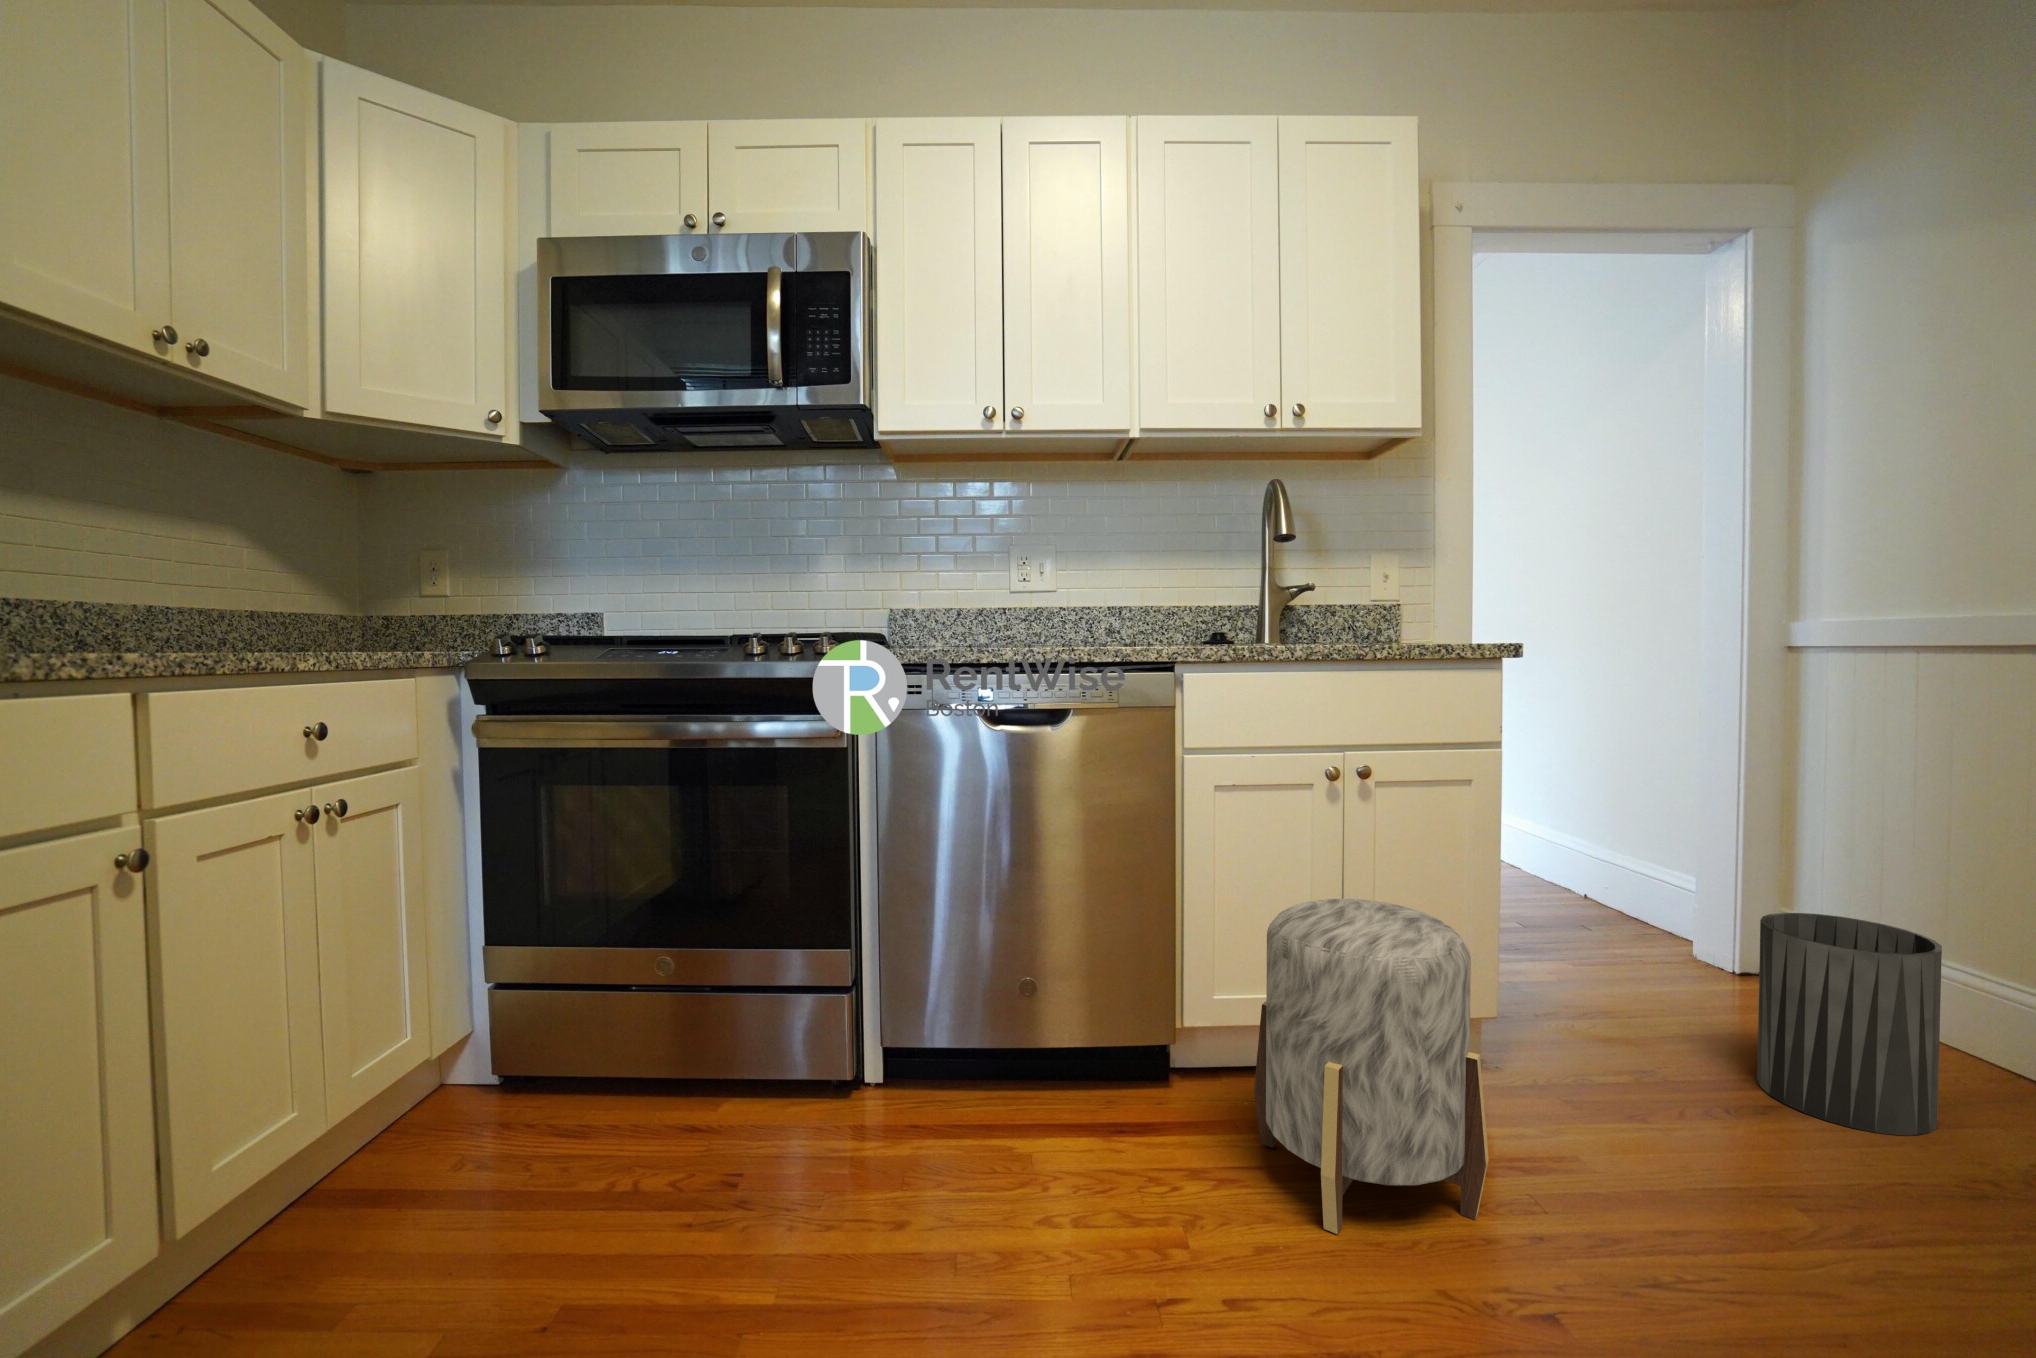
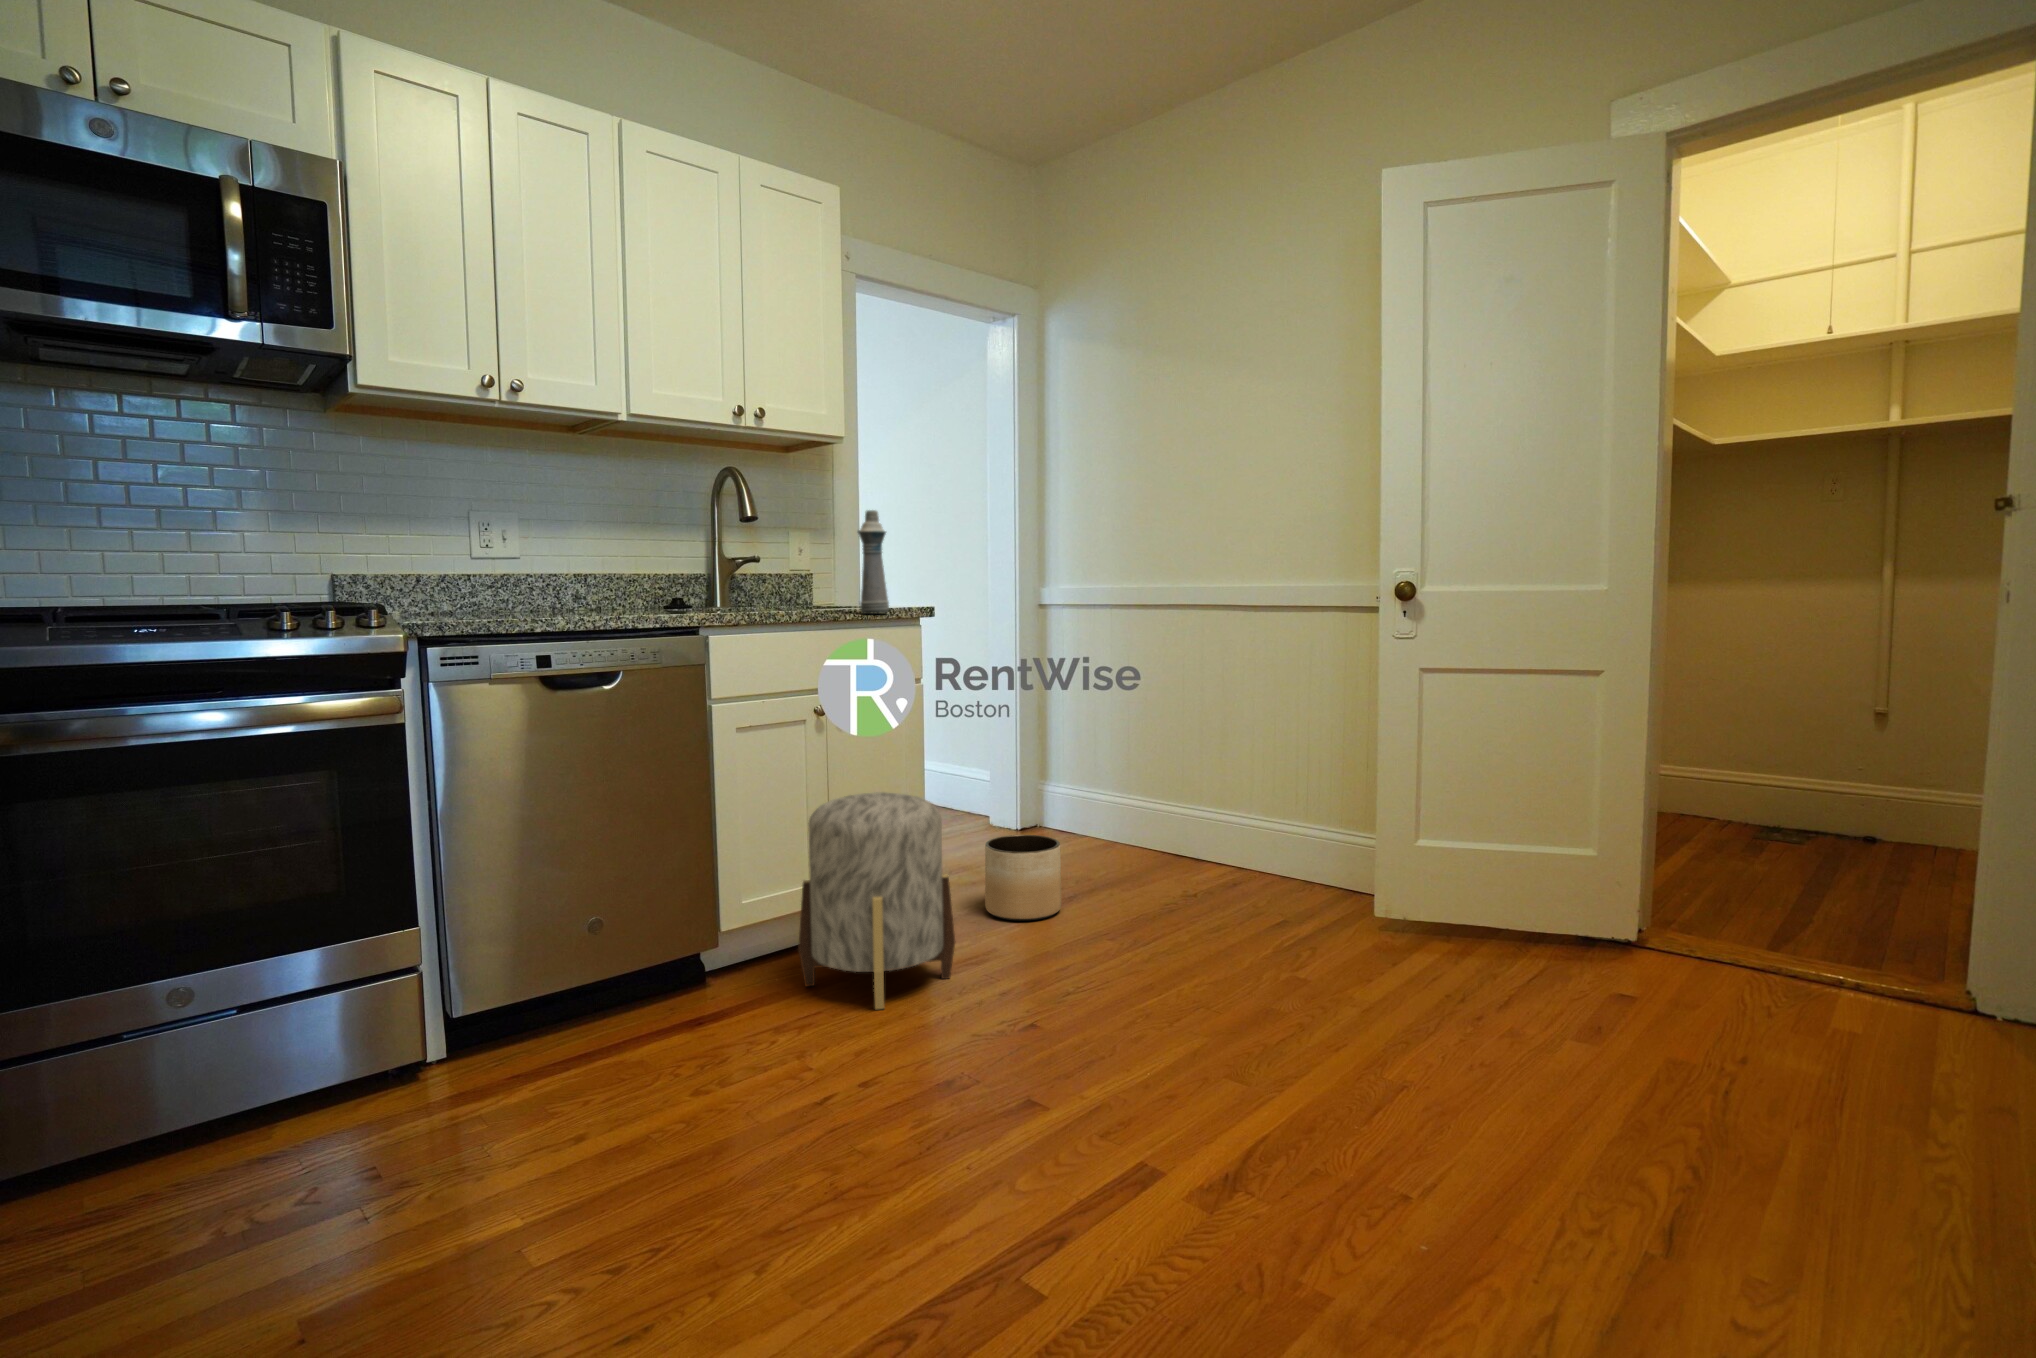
bottle: none [1409,510,1455,651] -> present [858,510,889,614]
trash can: present [1757,913,1942,1135] -> none [1047,771,1125,888]
planter: none [1606,998,1759,1160] -> present [985,835,1061,921]

